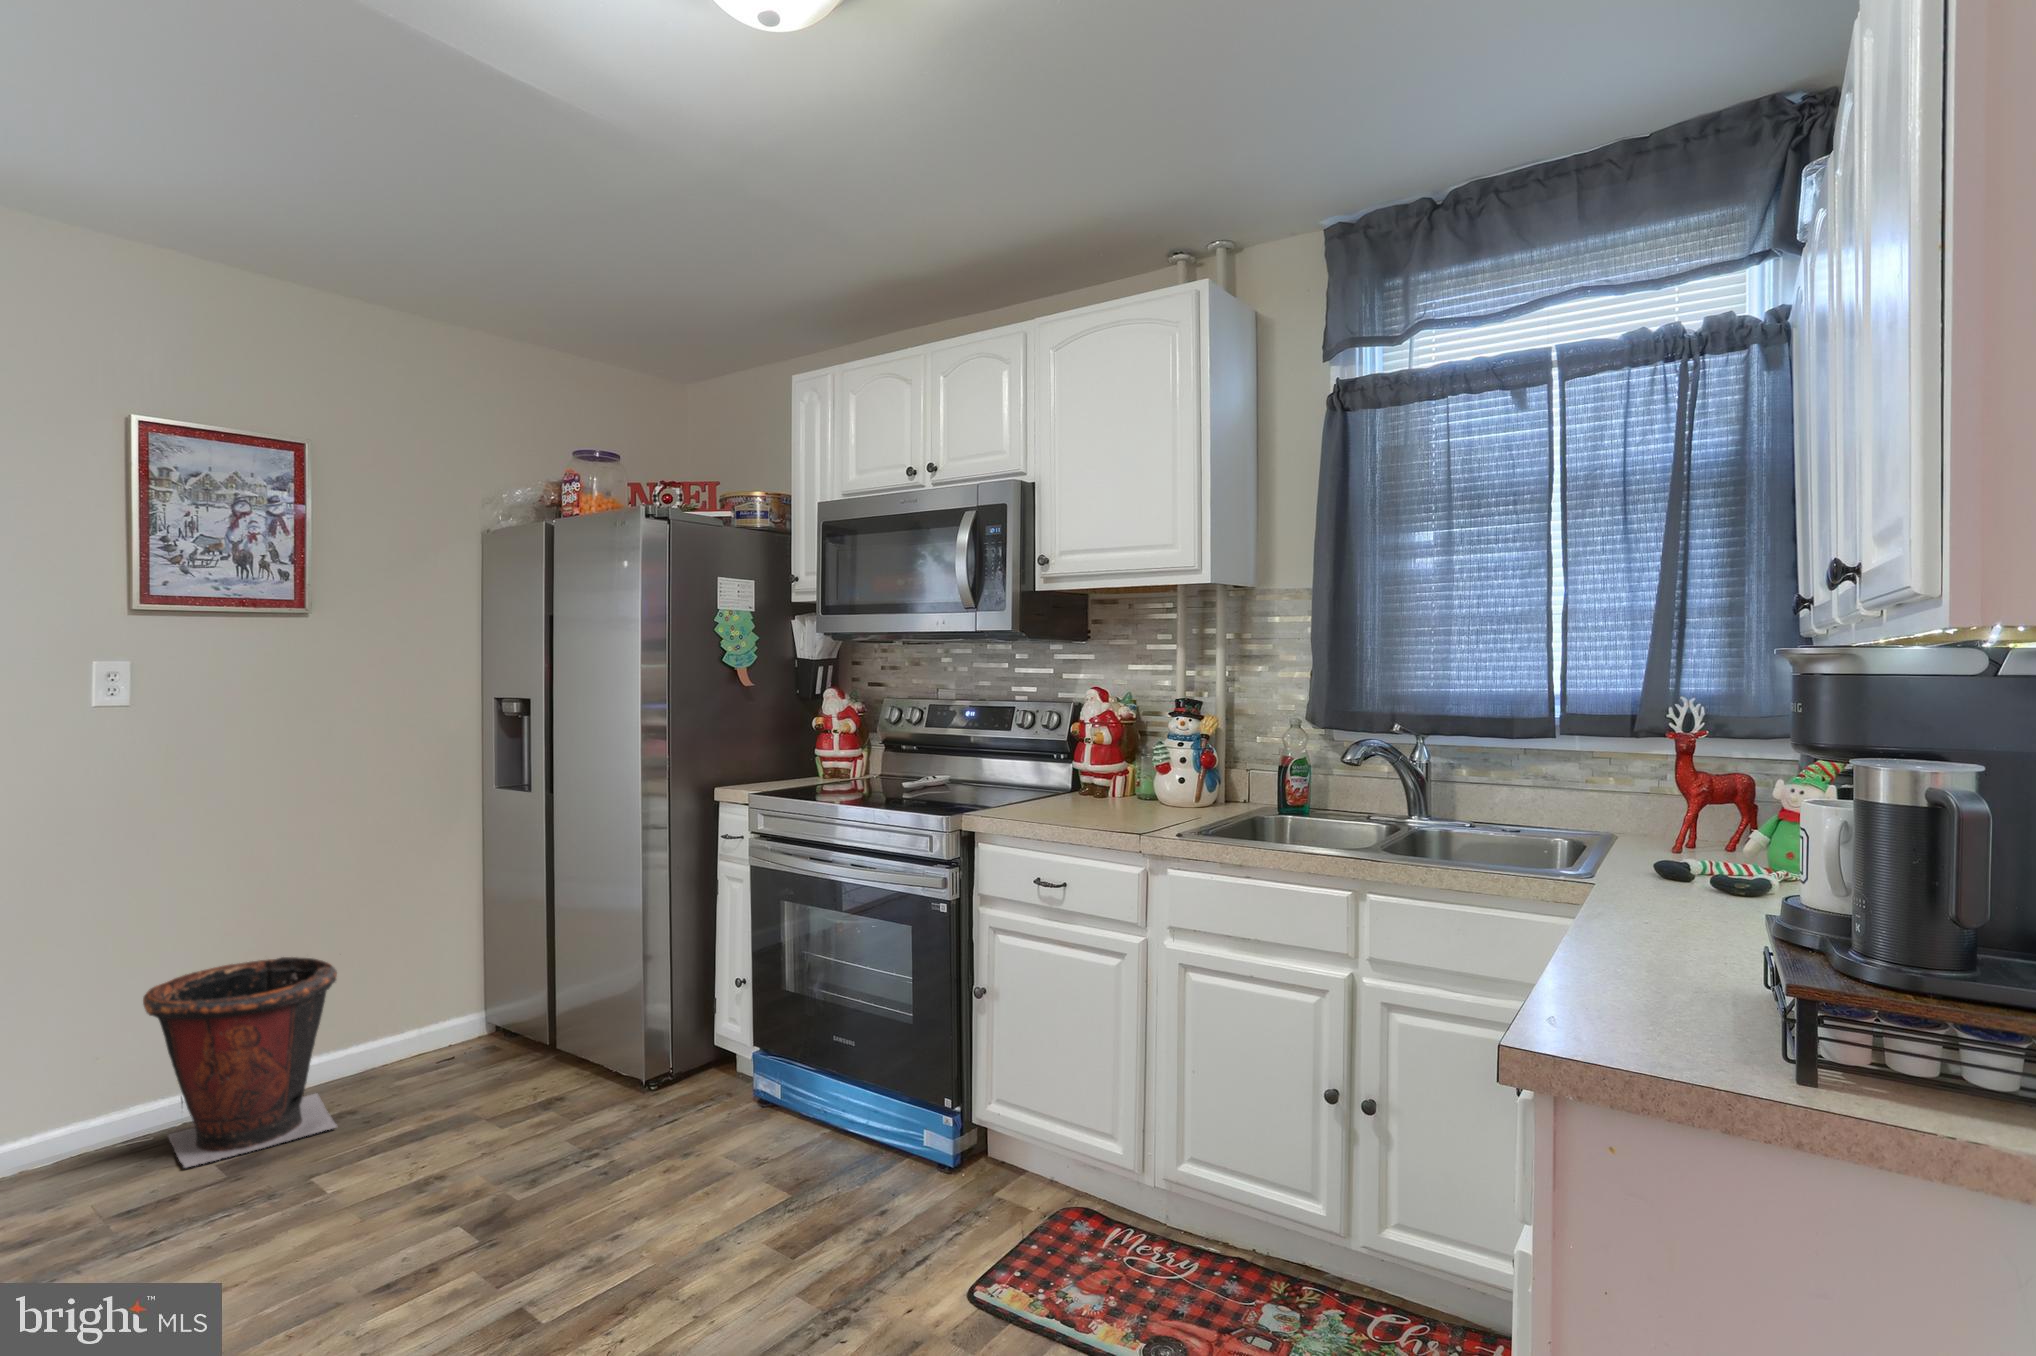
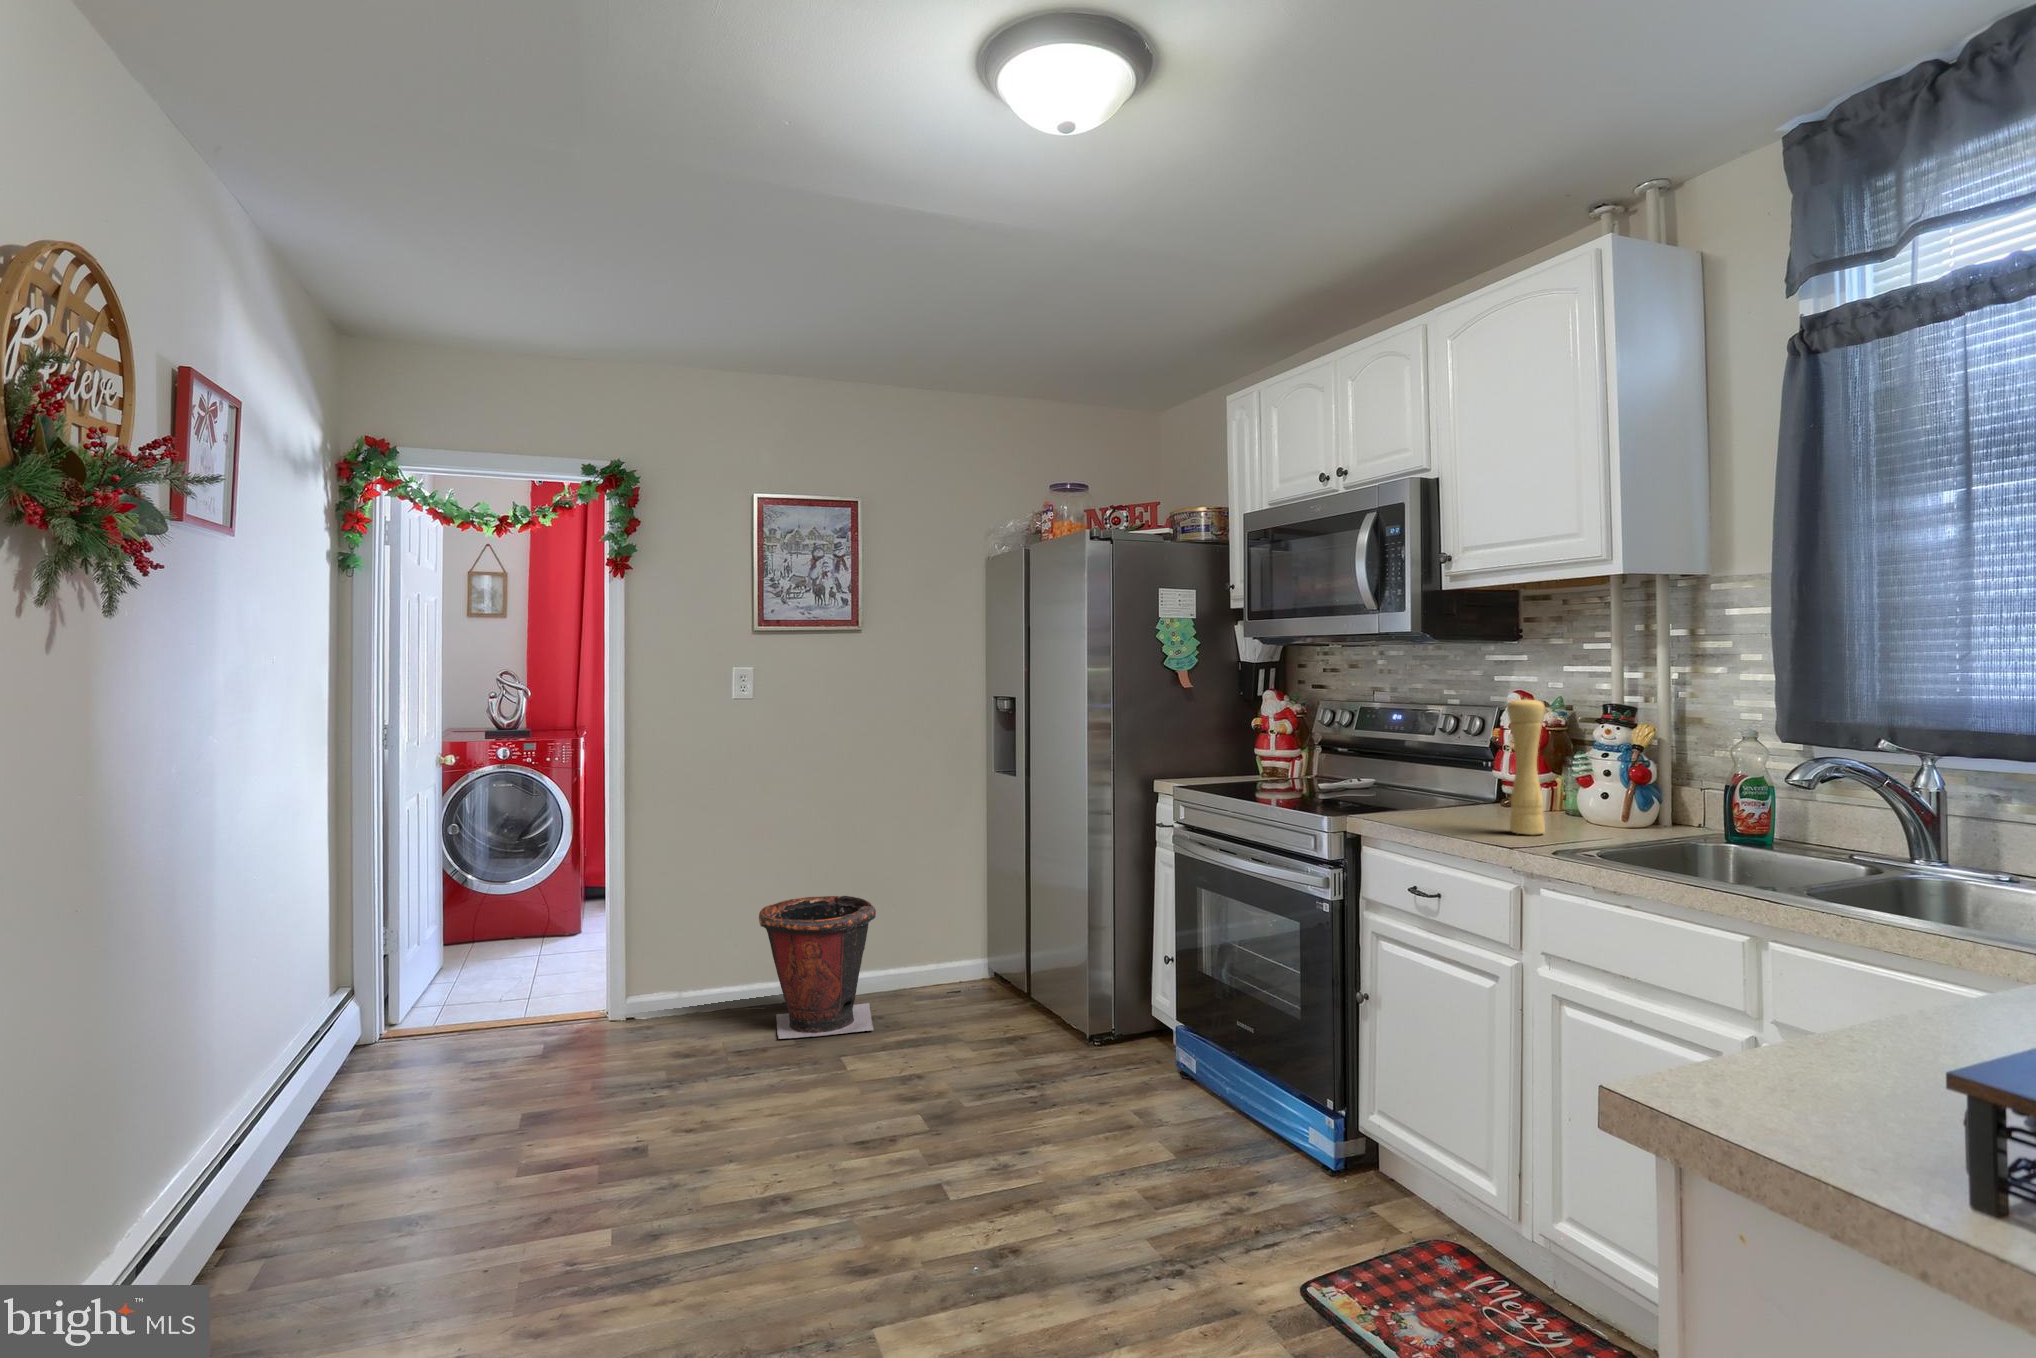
pepper mill: none [1113,691,1144,817] -> present [1507,697,1545,835]

